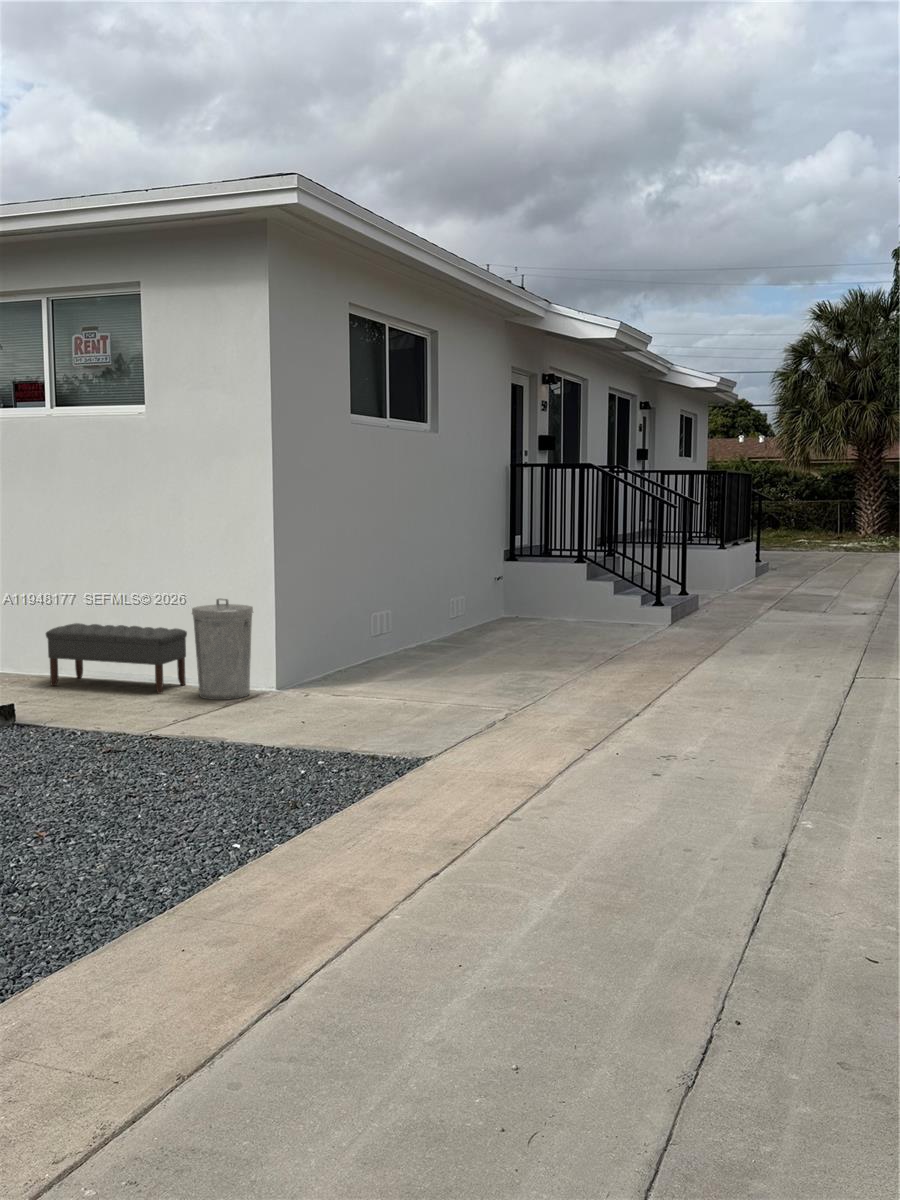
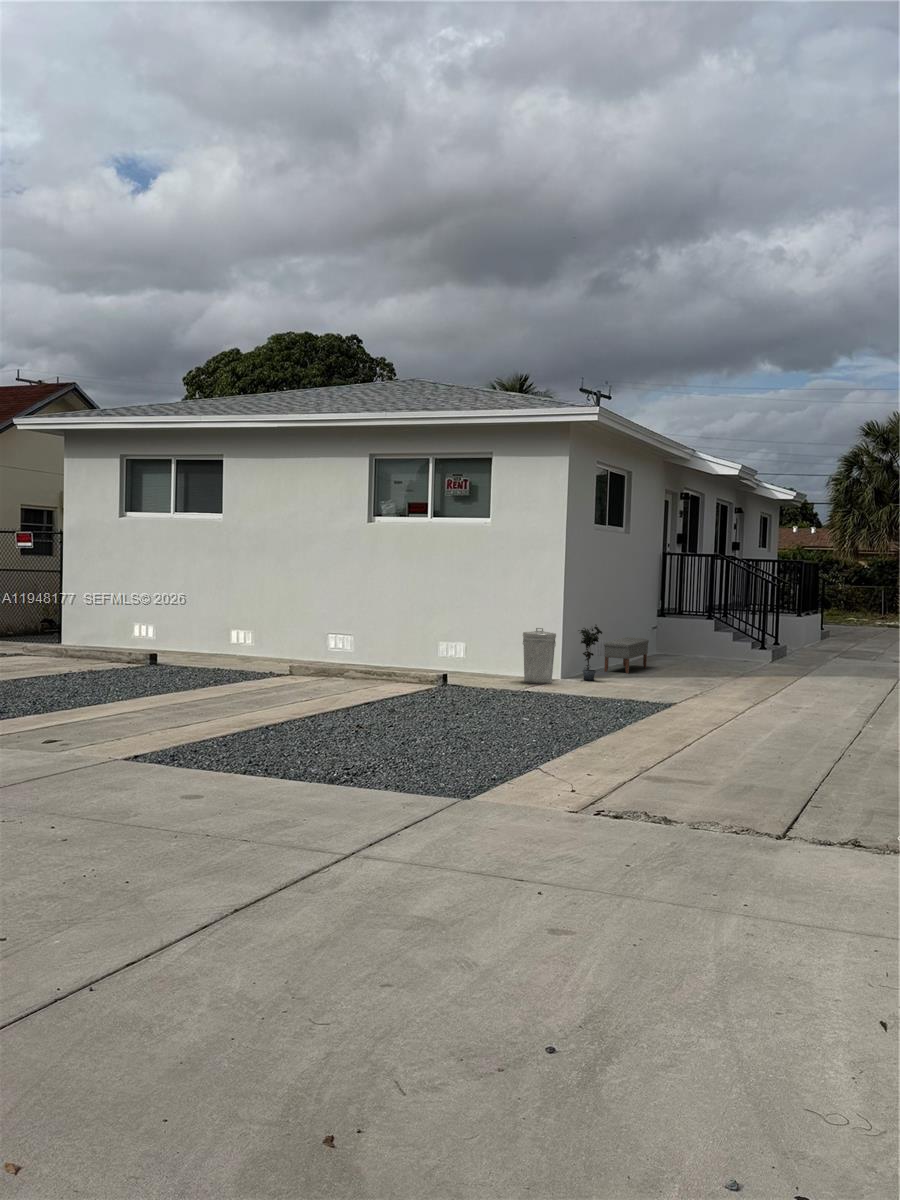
potted plant: none [301,587,350,686] -> present [578,625,602,681]
bench: present [46,623,187,694] -> present [604,637,649,674]

